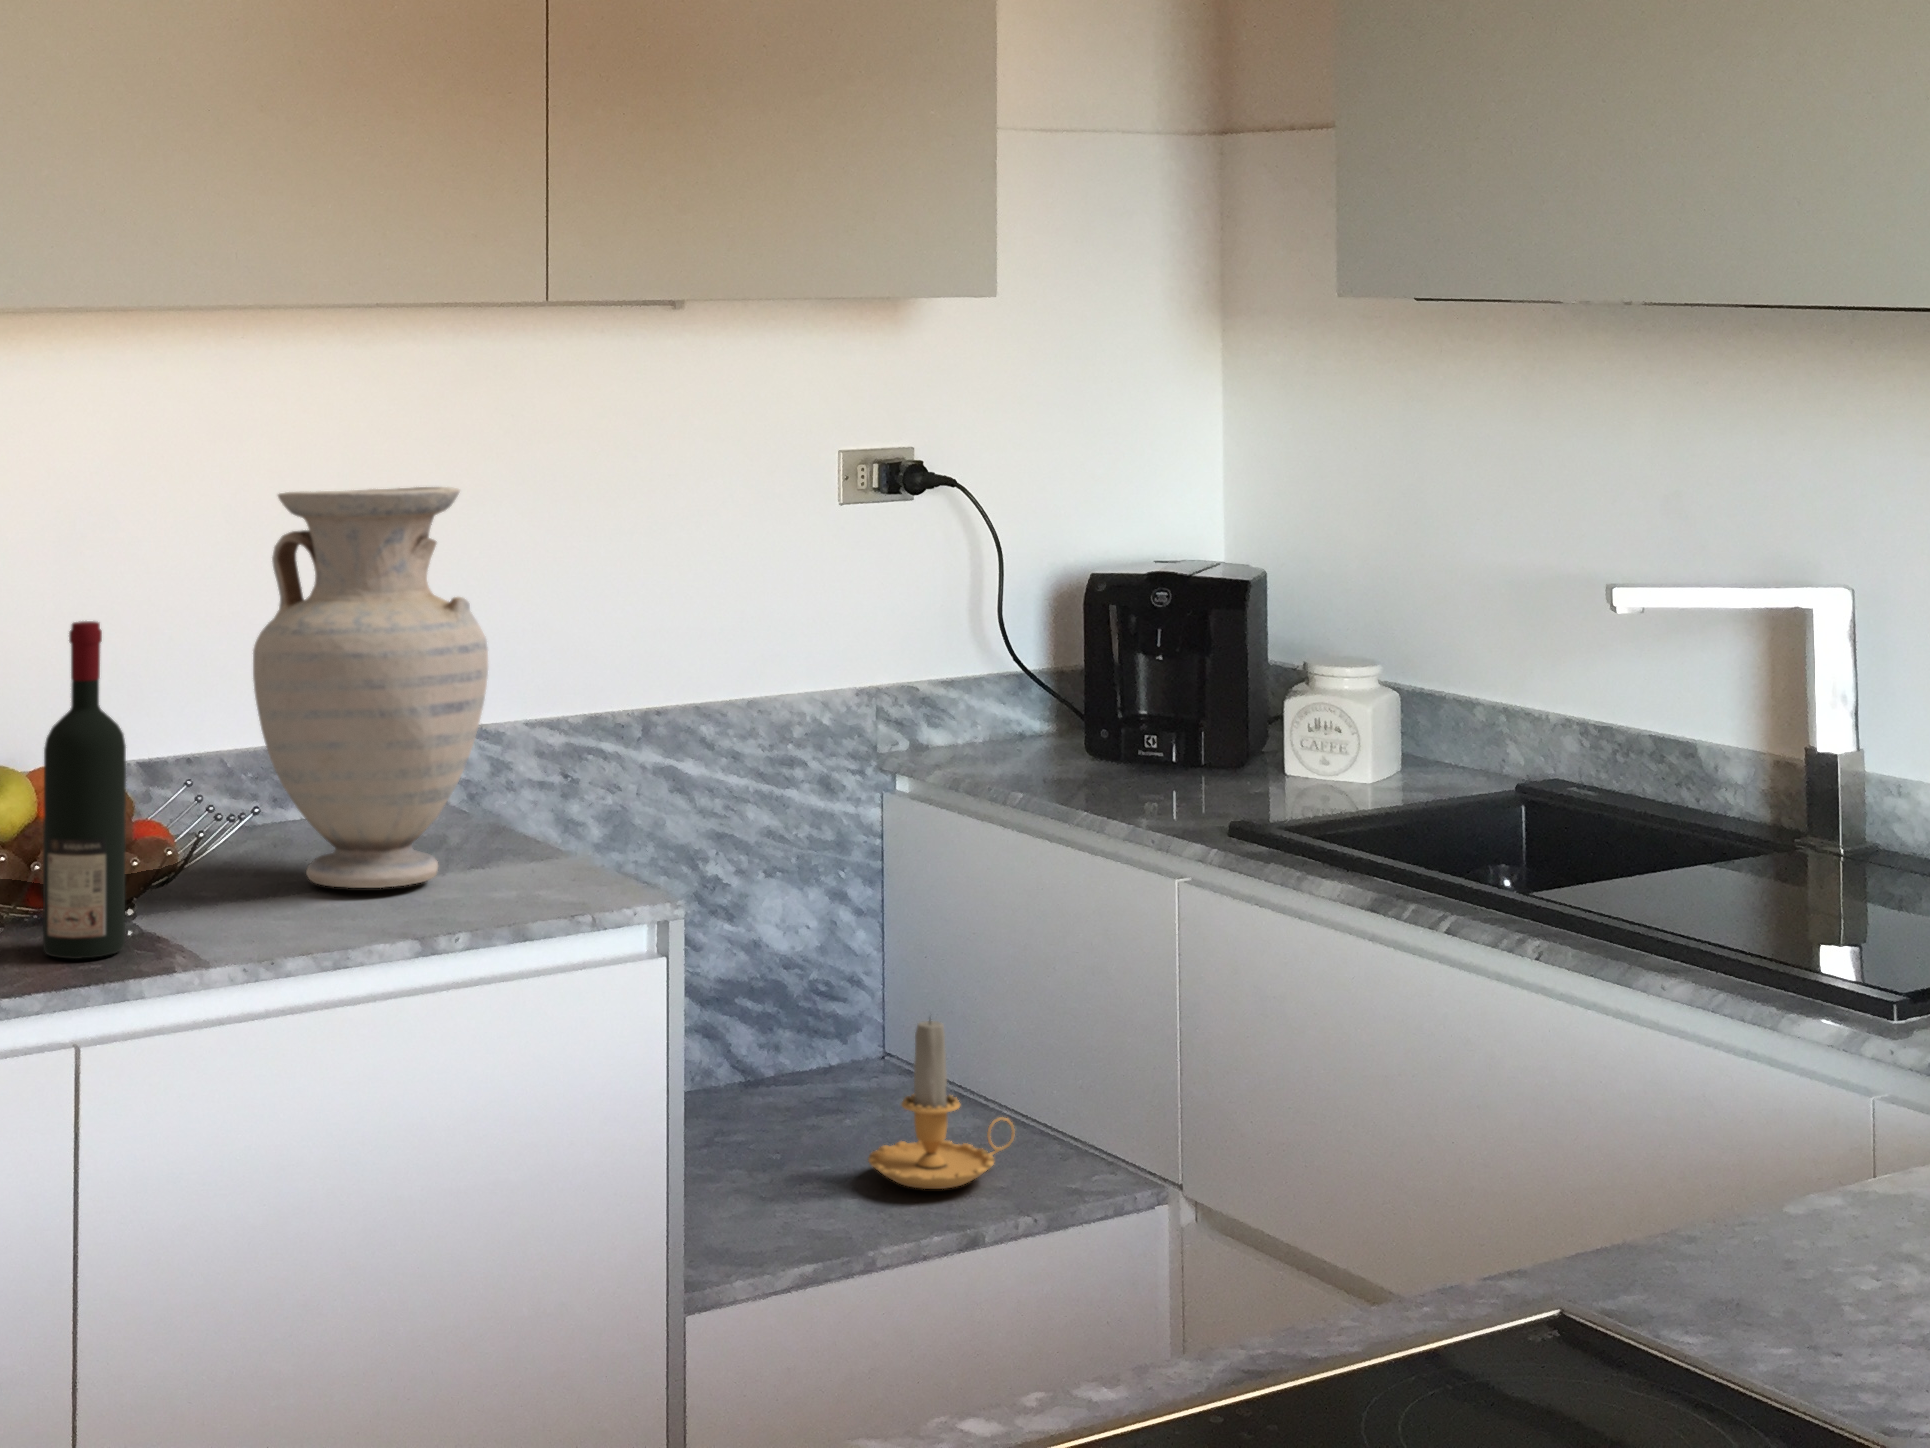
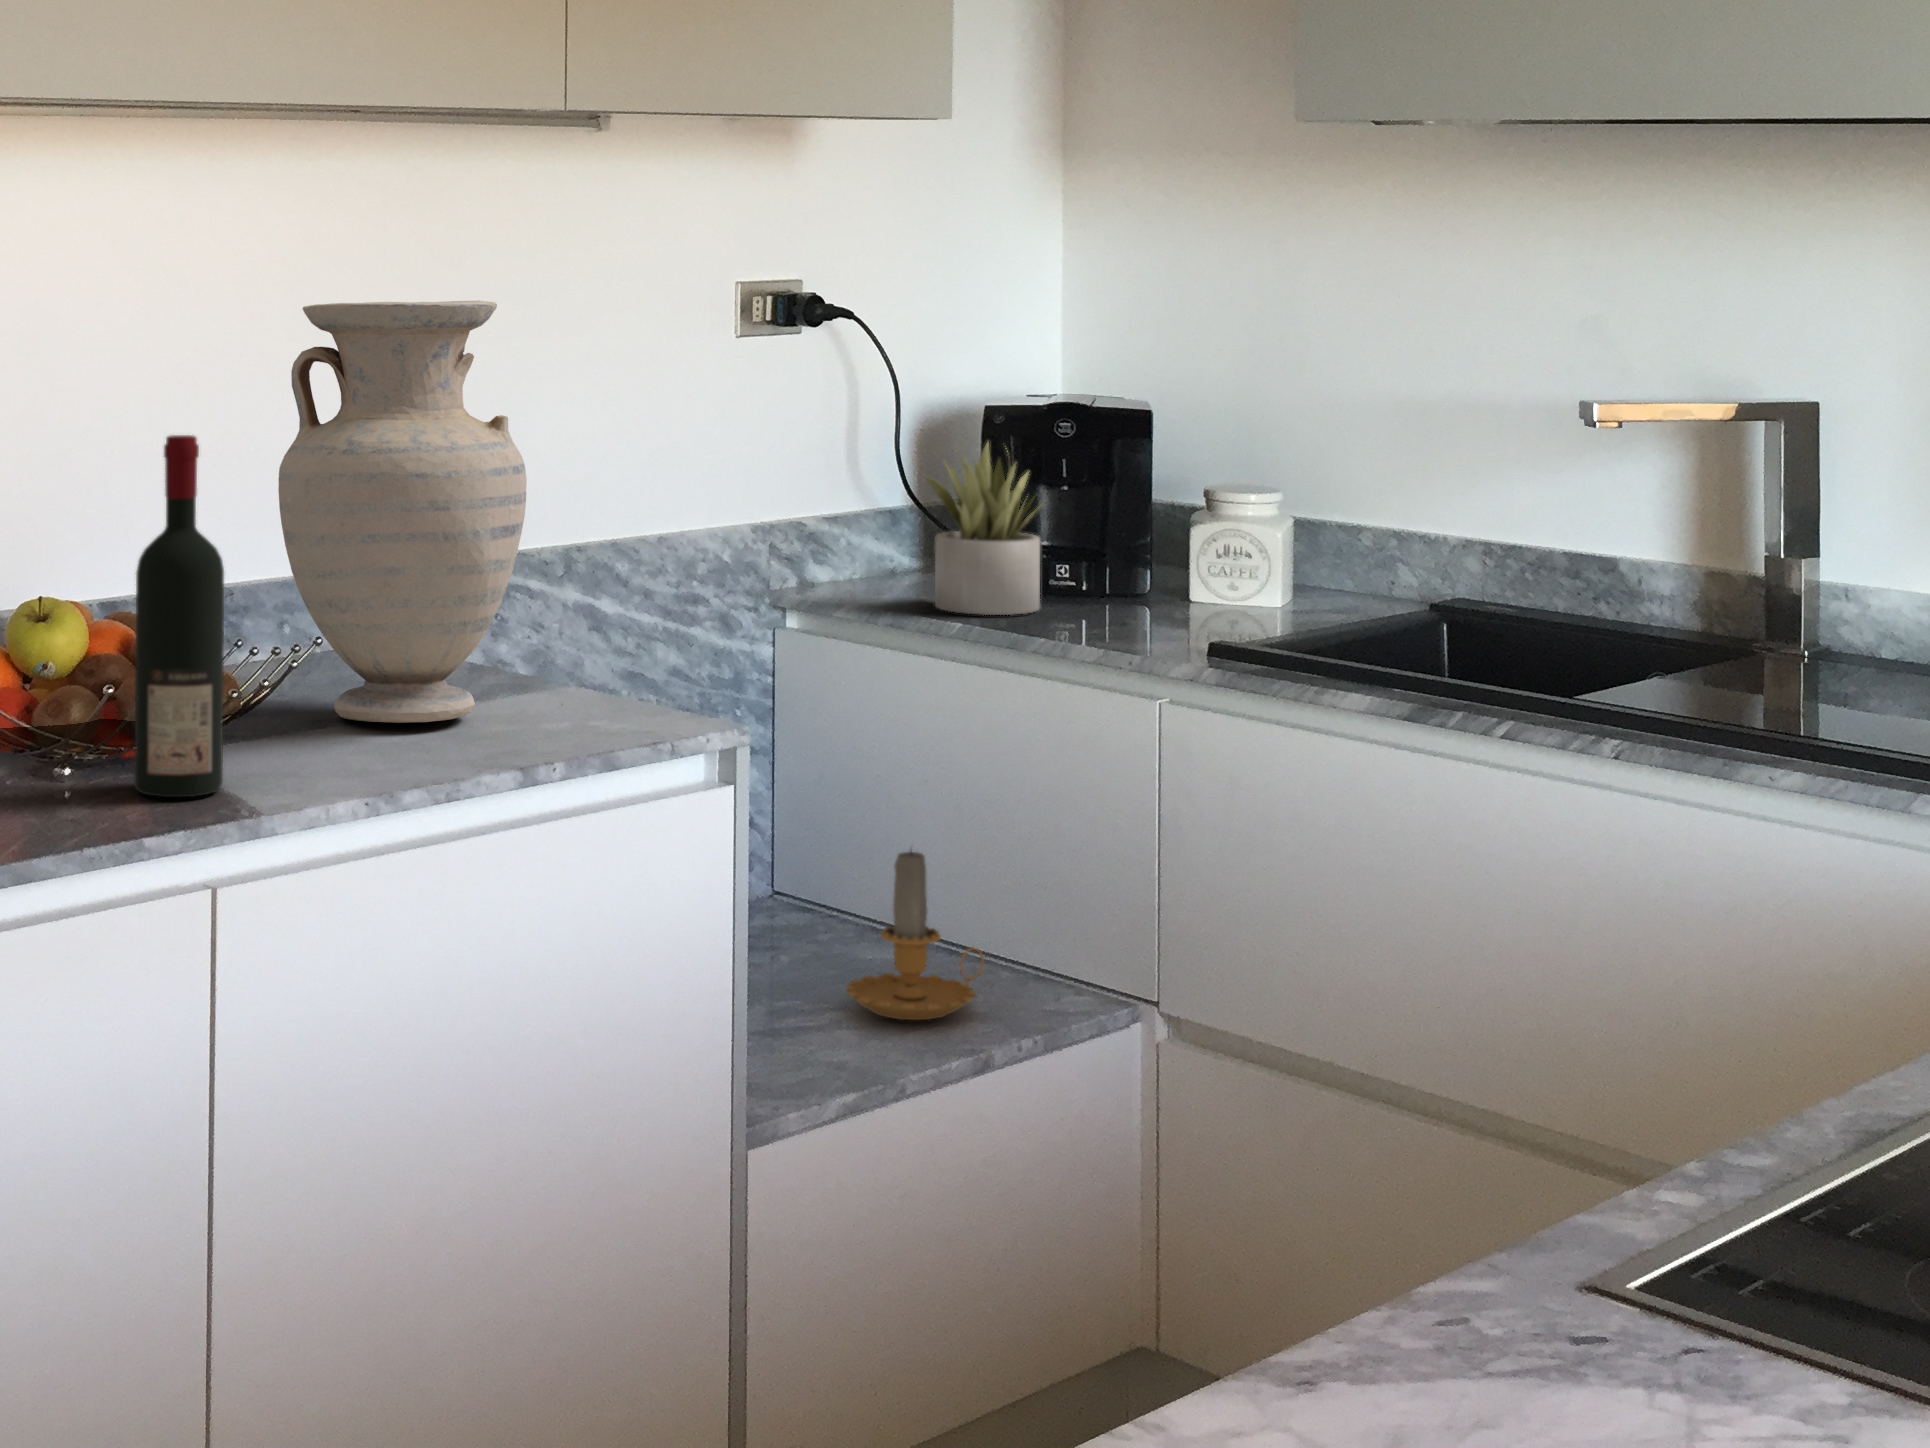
succulent plant: none [1010,610,1137,784] -> present [927,443,1045,615]

